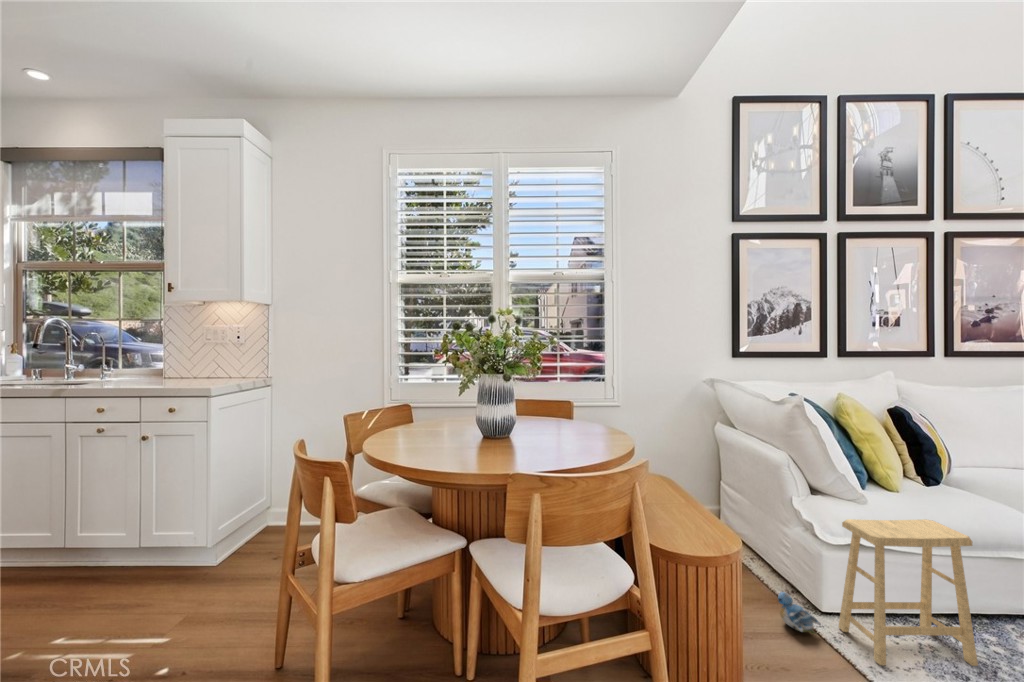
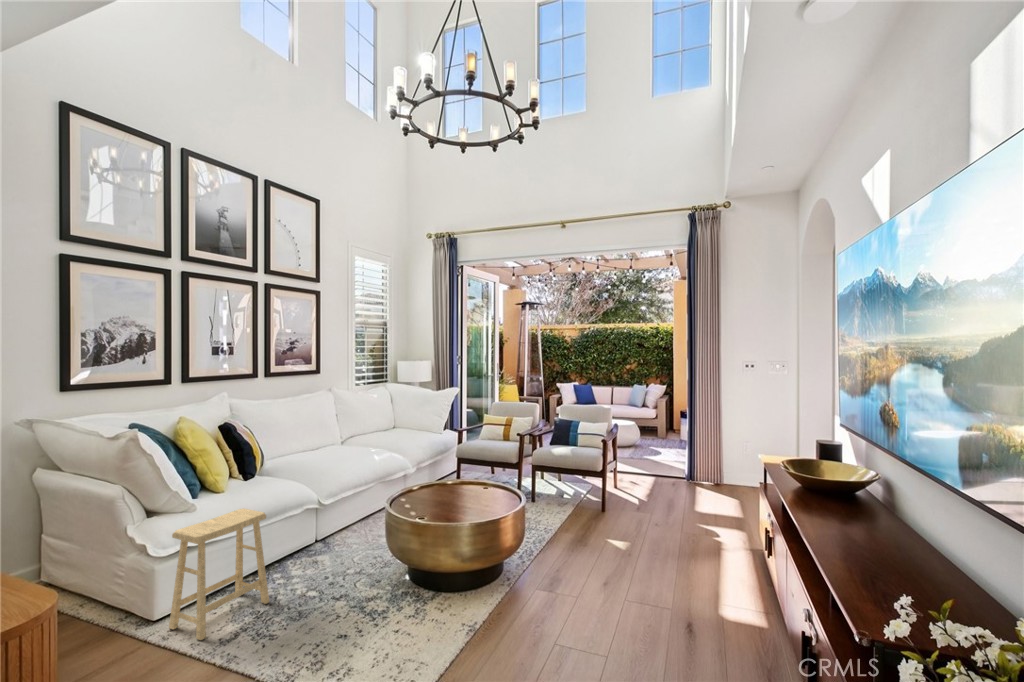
plush toy: present [778,592,821,634] -> none [107,622,152,652]

